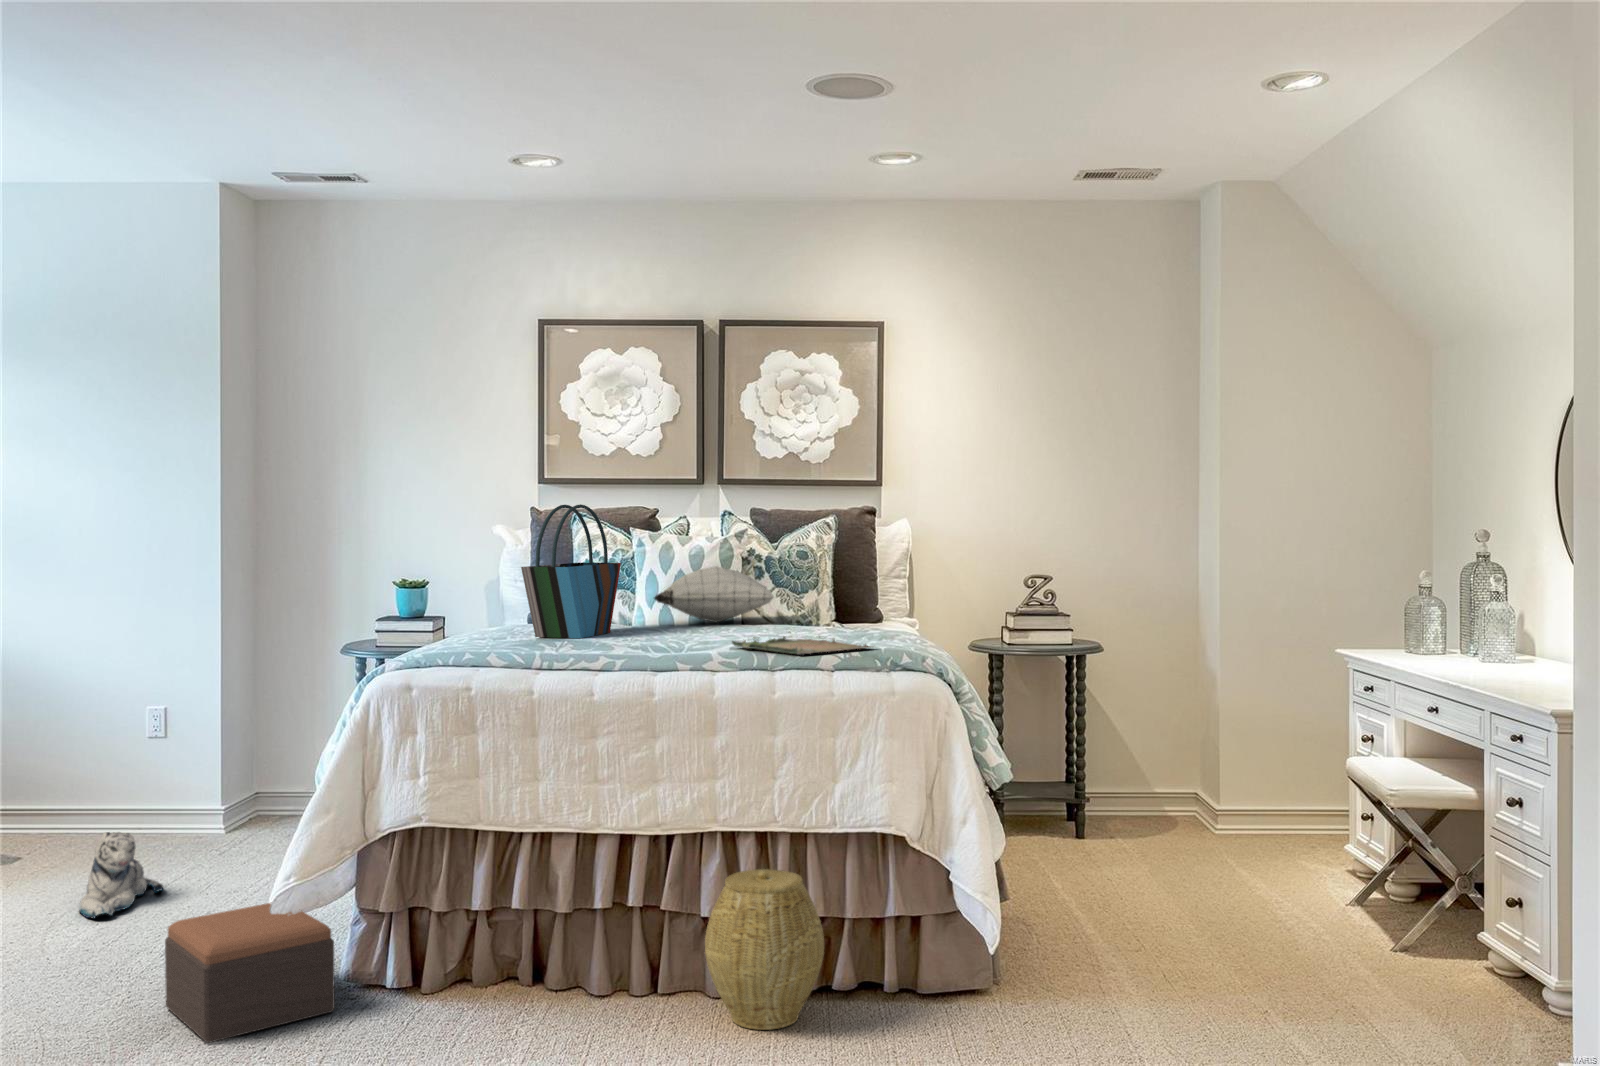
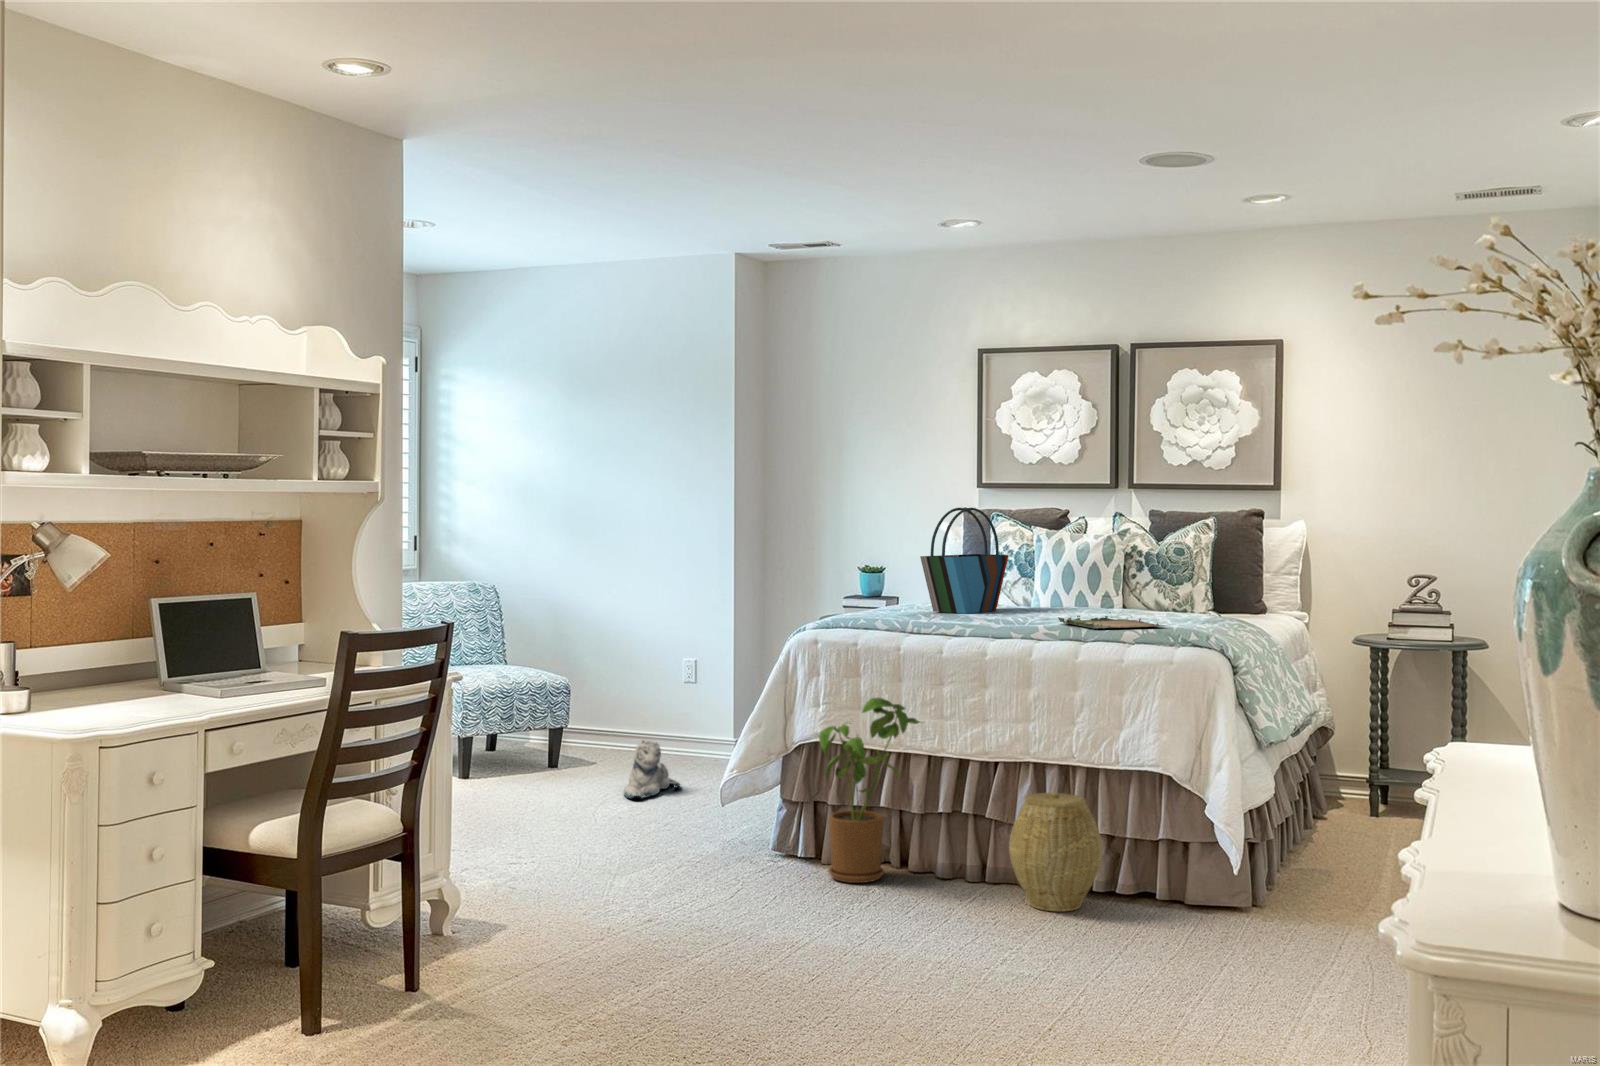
pillow: present [654,566,774,622] -> none [1035,560,1150,607]
house plant: none [423,762,571,1024] -> present [819,698,920,883]
footstool: present [165,903,335,1043] -> none [658,788,761,871]

